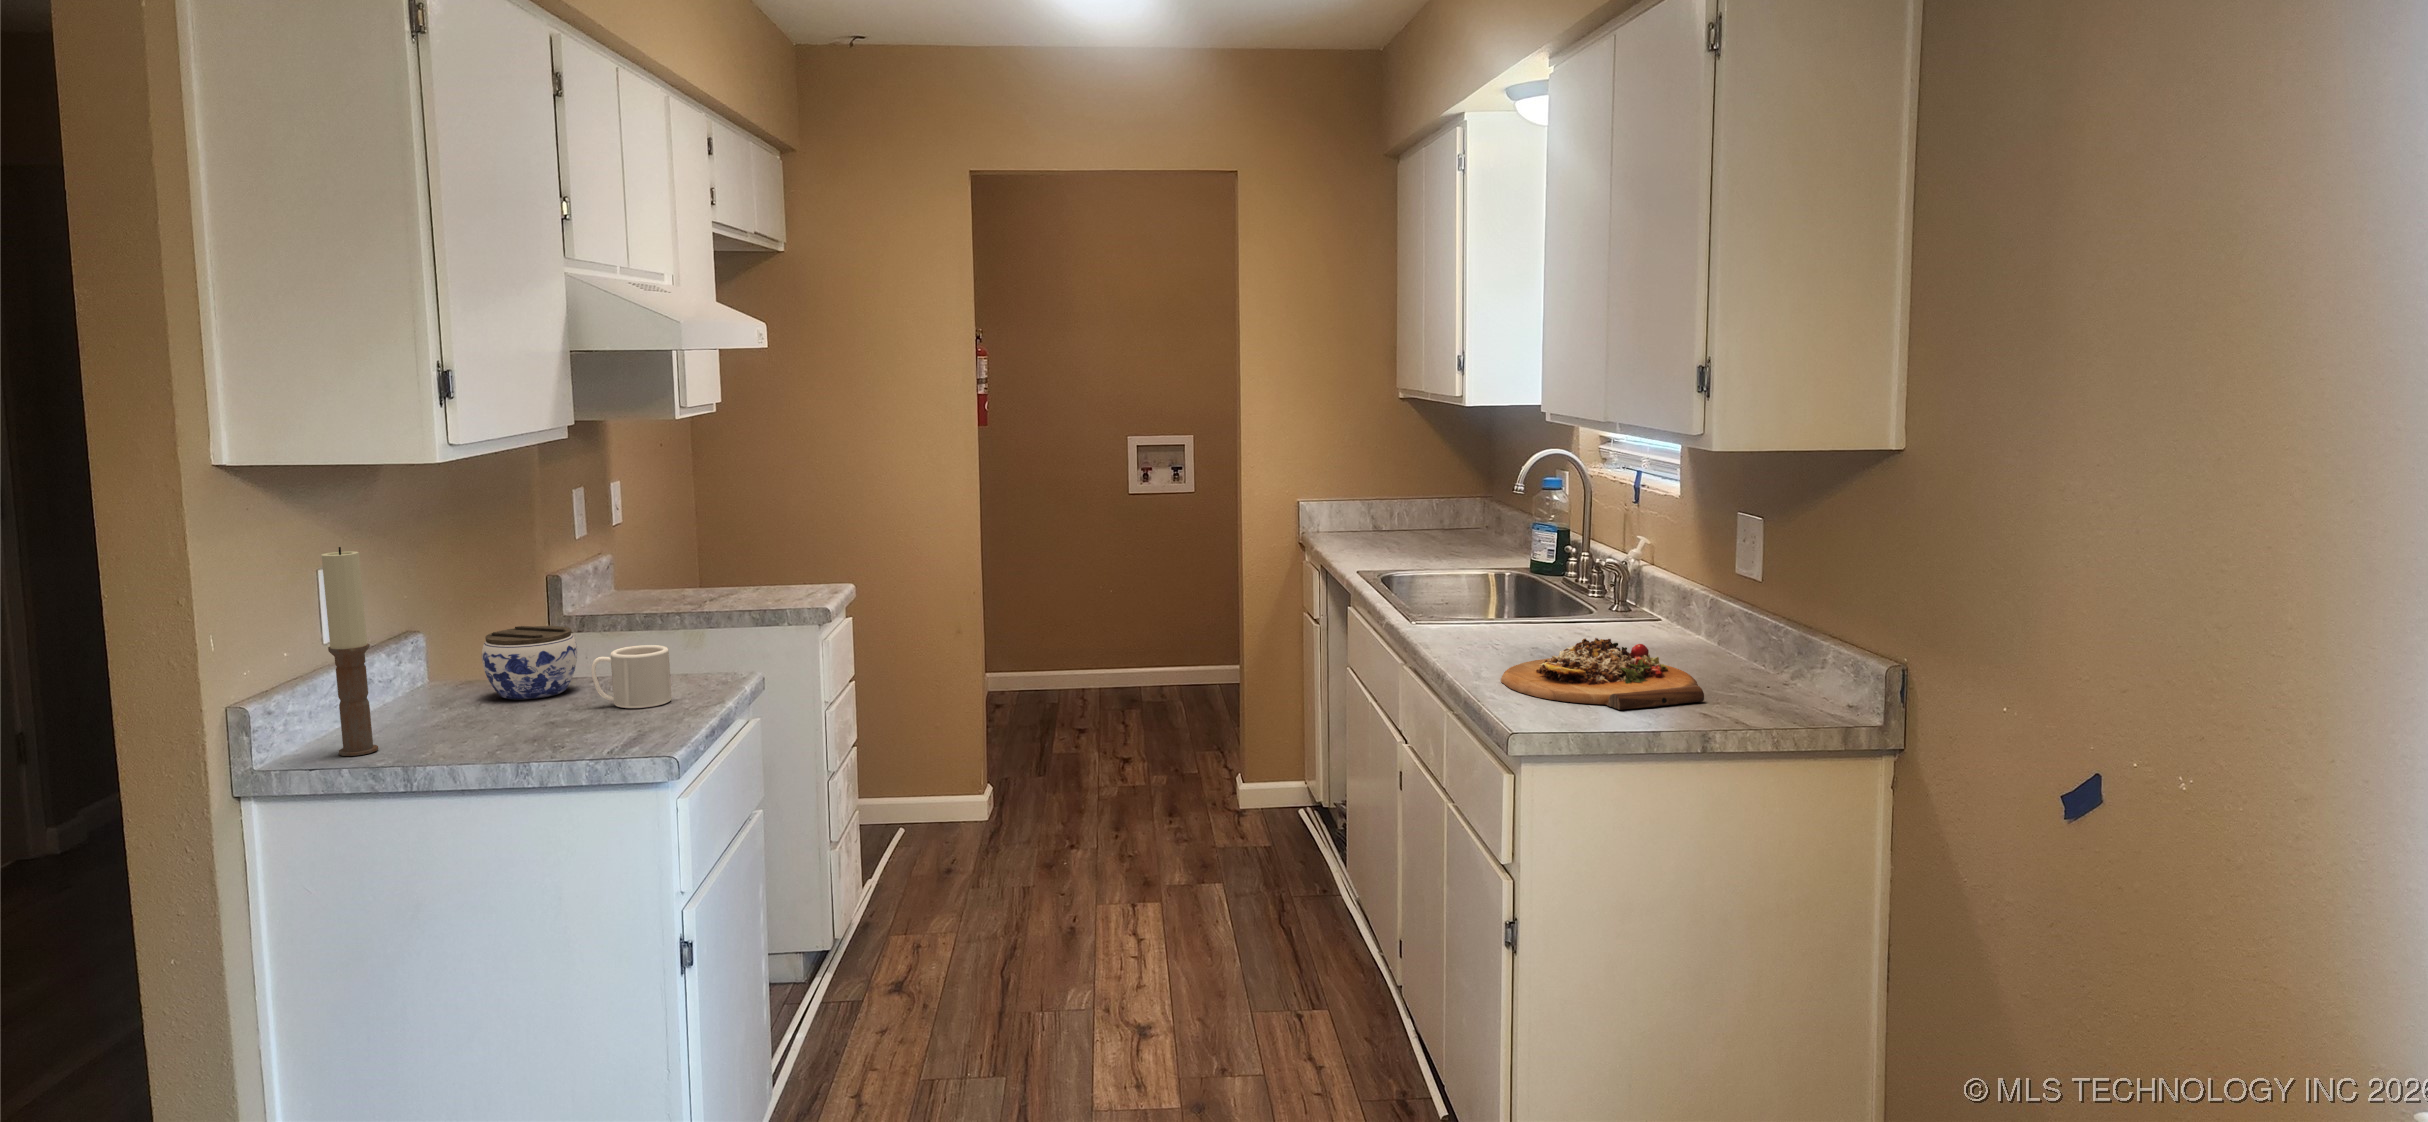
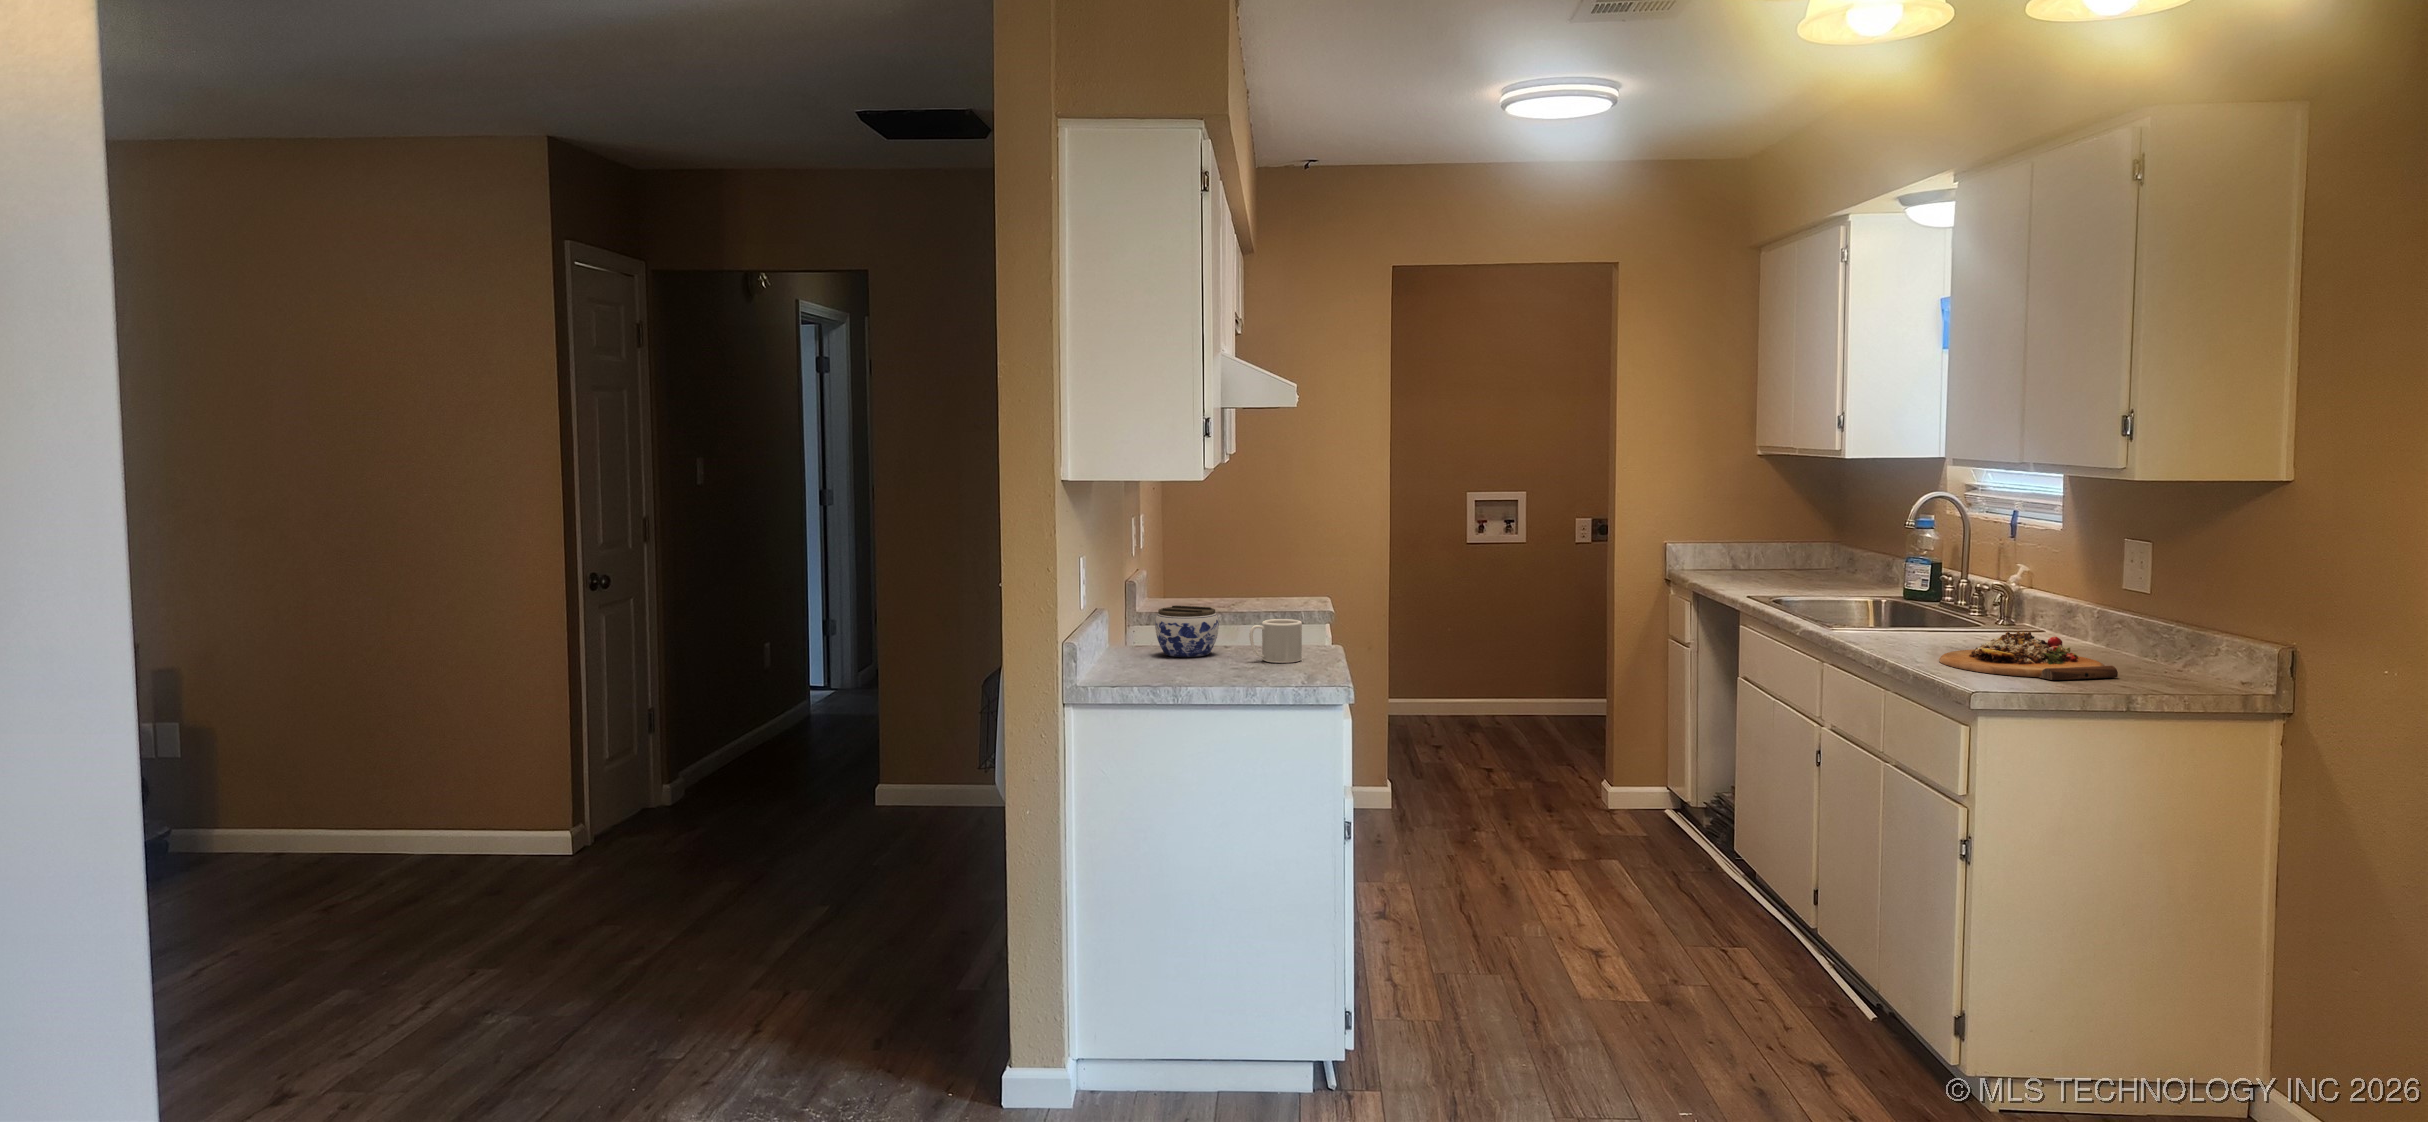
candle: present [321,547,378,756] -> none [1115,536,1140,681]

